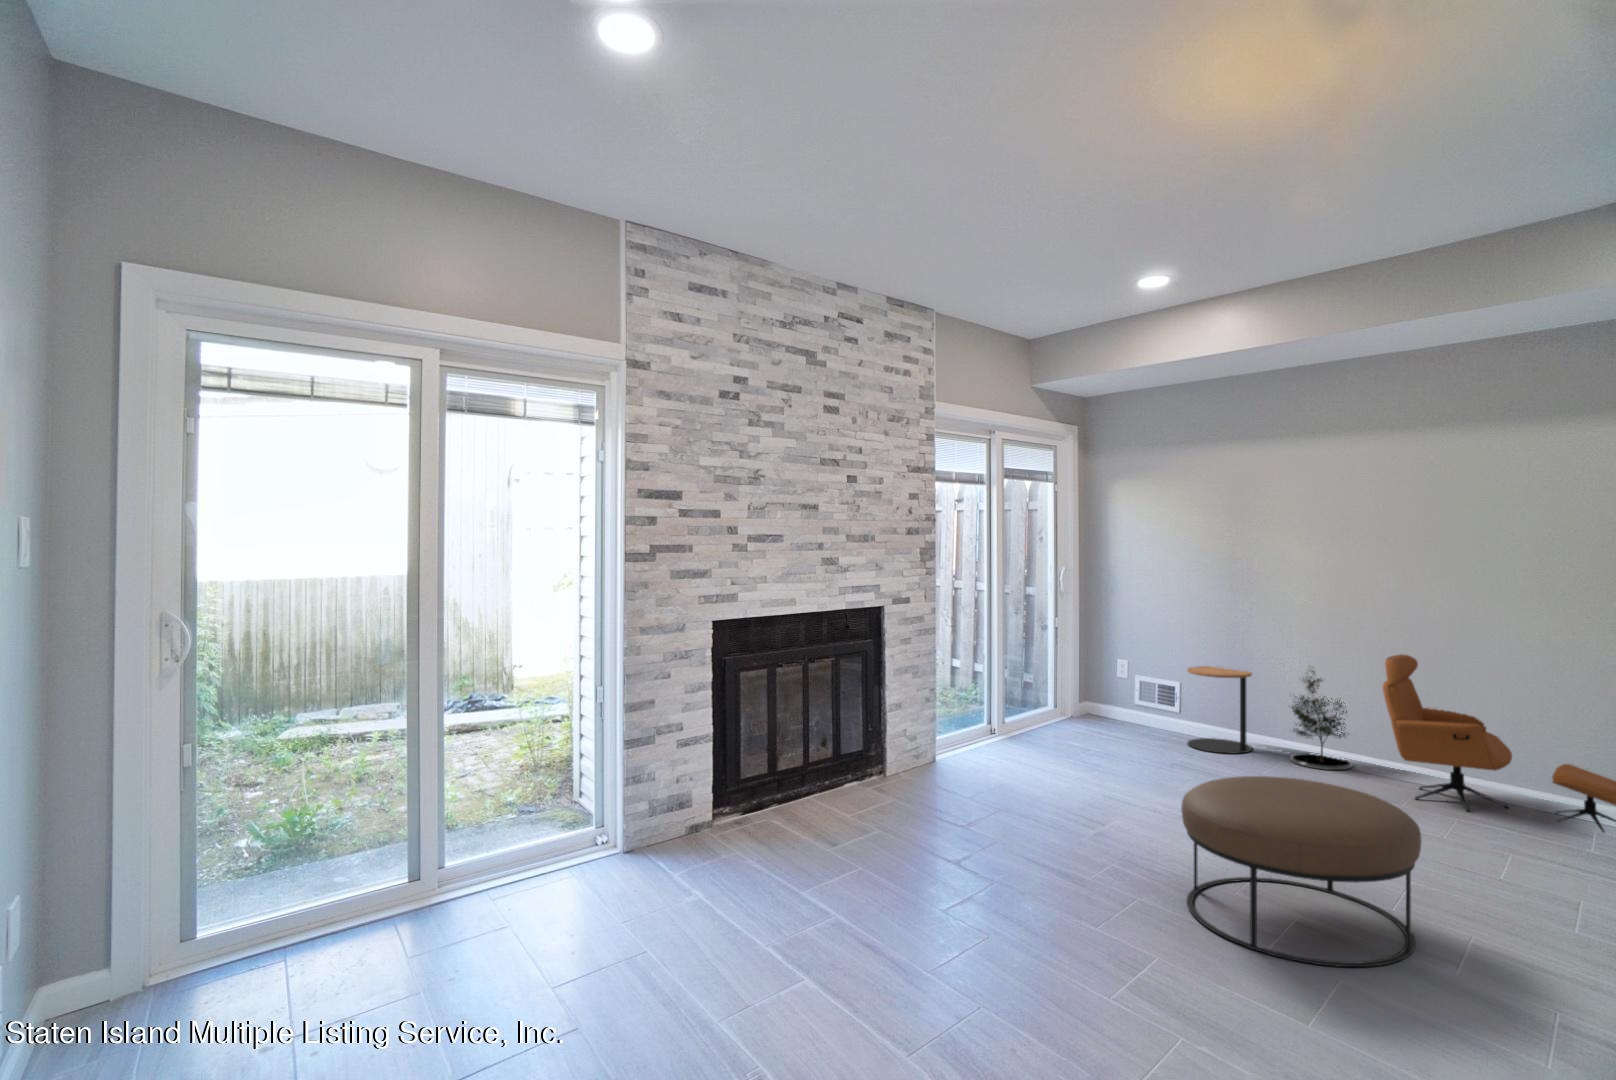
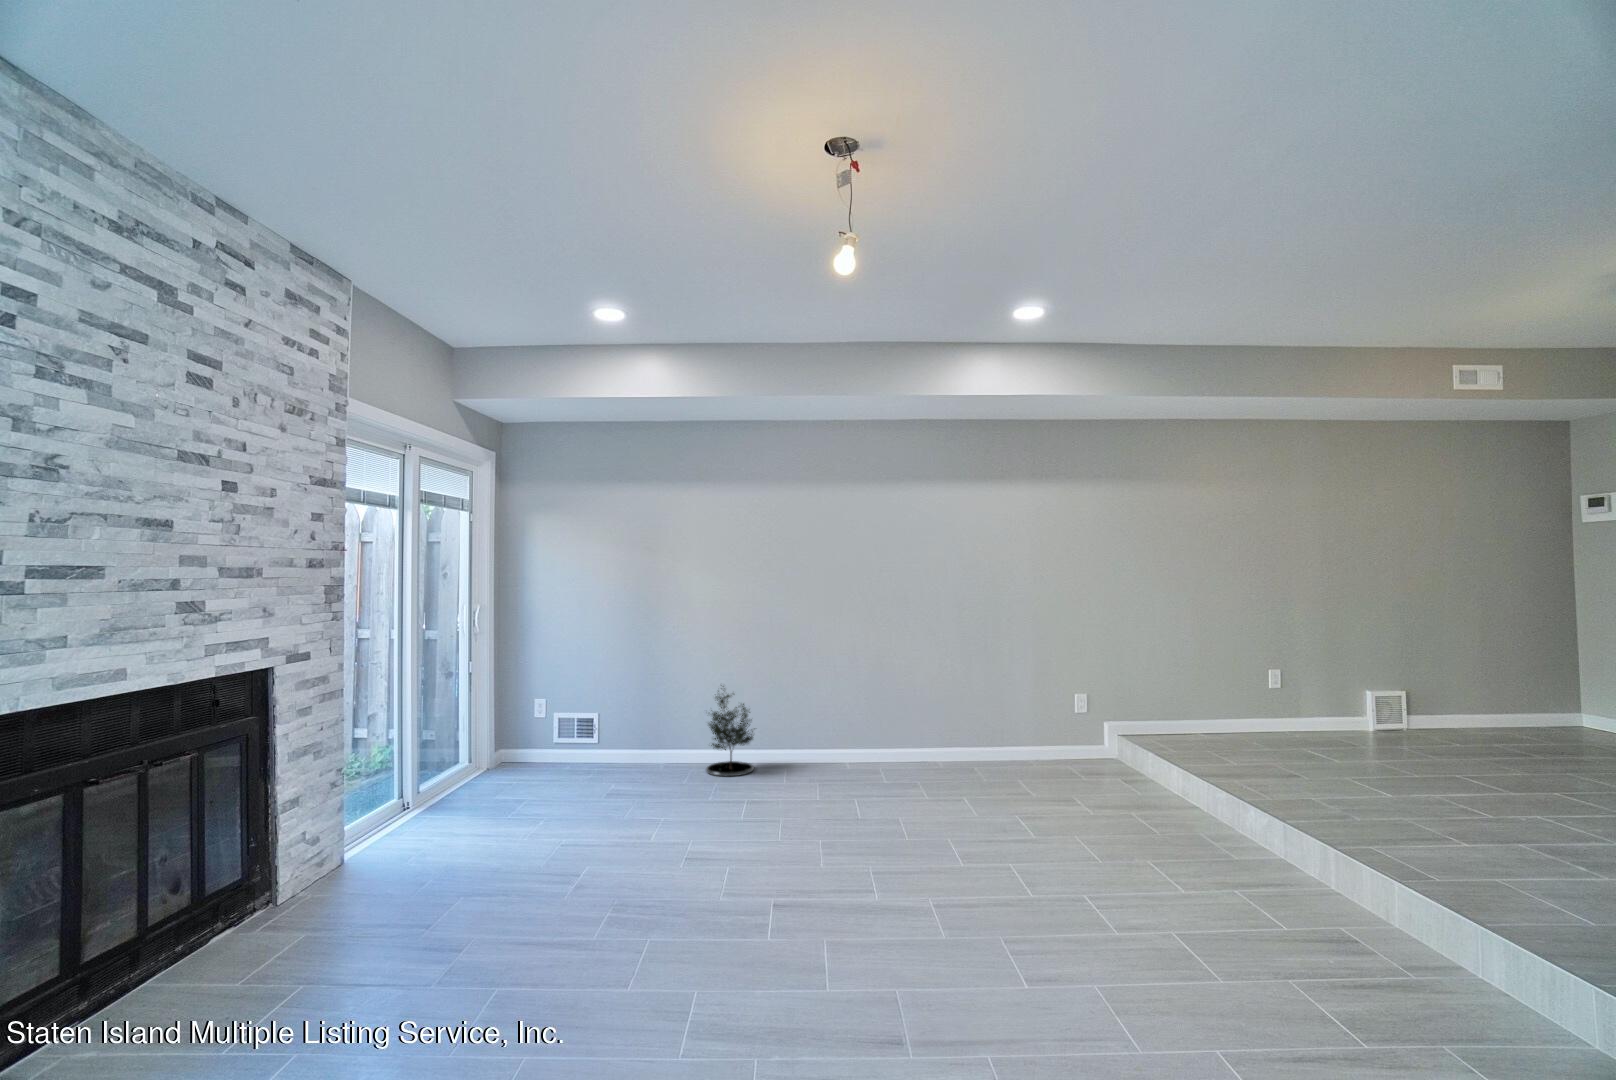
armchair: present [1383,654,1616,832] -> none [788,667,942,790]
side table: present [1187,666,1252,754] -> none [614,693,671,779]
ottoman: present [1181,776,1421,967] -> none [722,799,929,1000]

